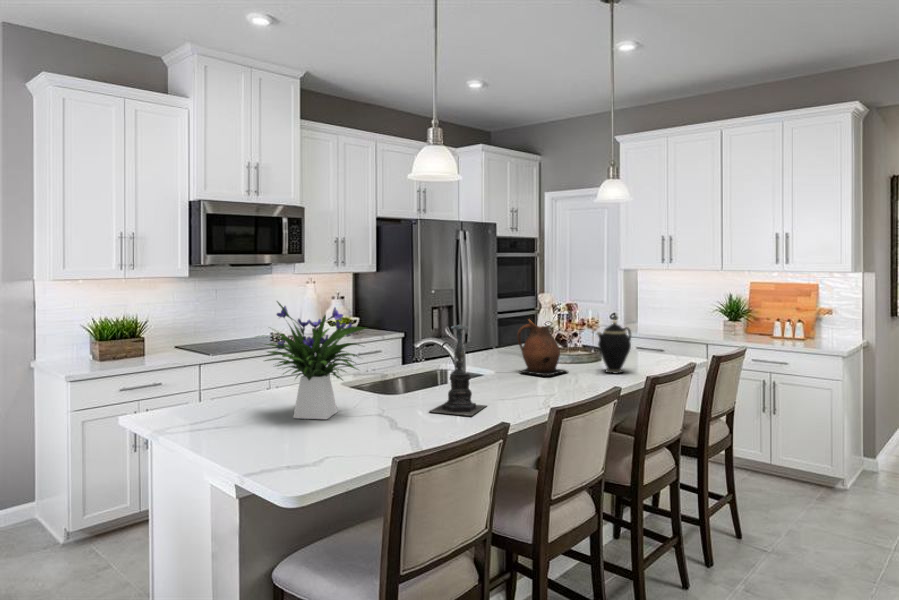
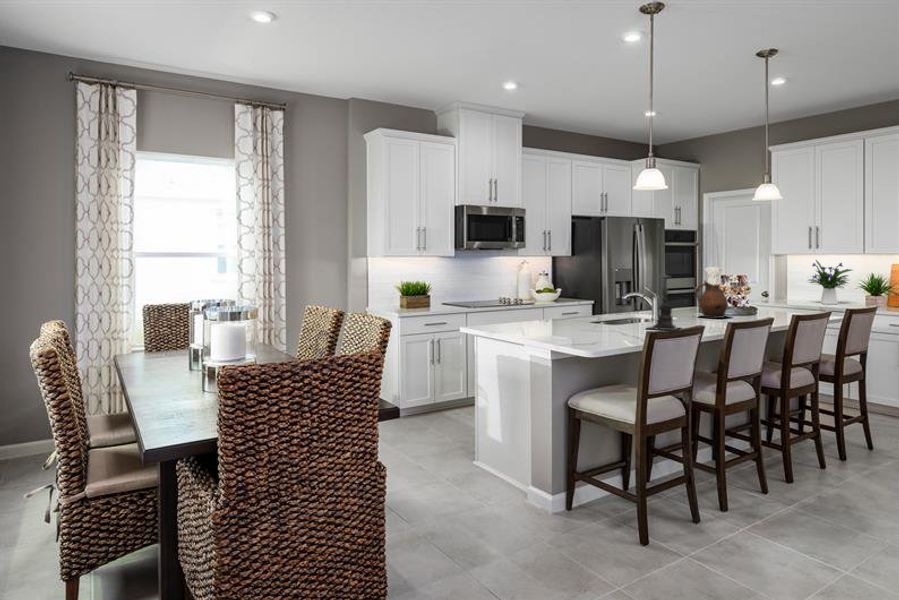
flower arrangement: present [257,301,367,419] -> present [809,260,852,304]
teapot: present [597,320,631,373] -> none [756,280,783,319]

